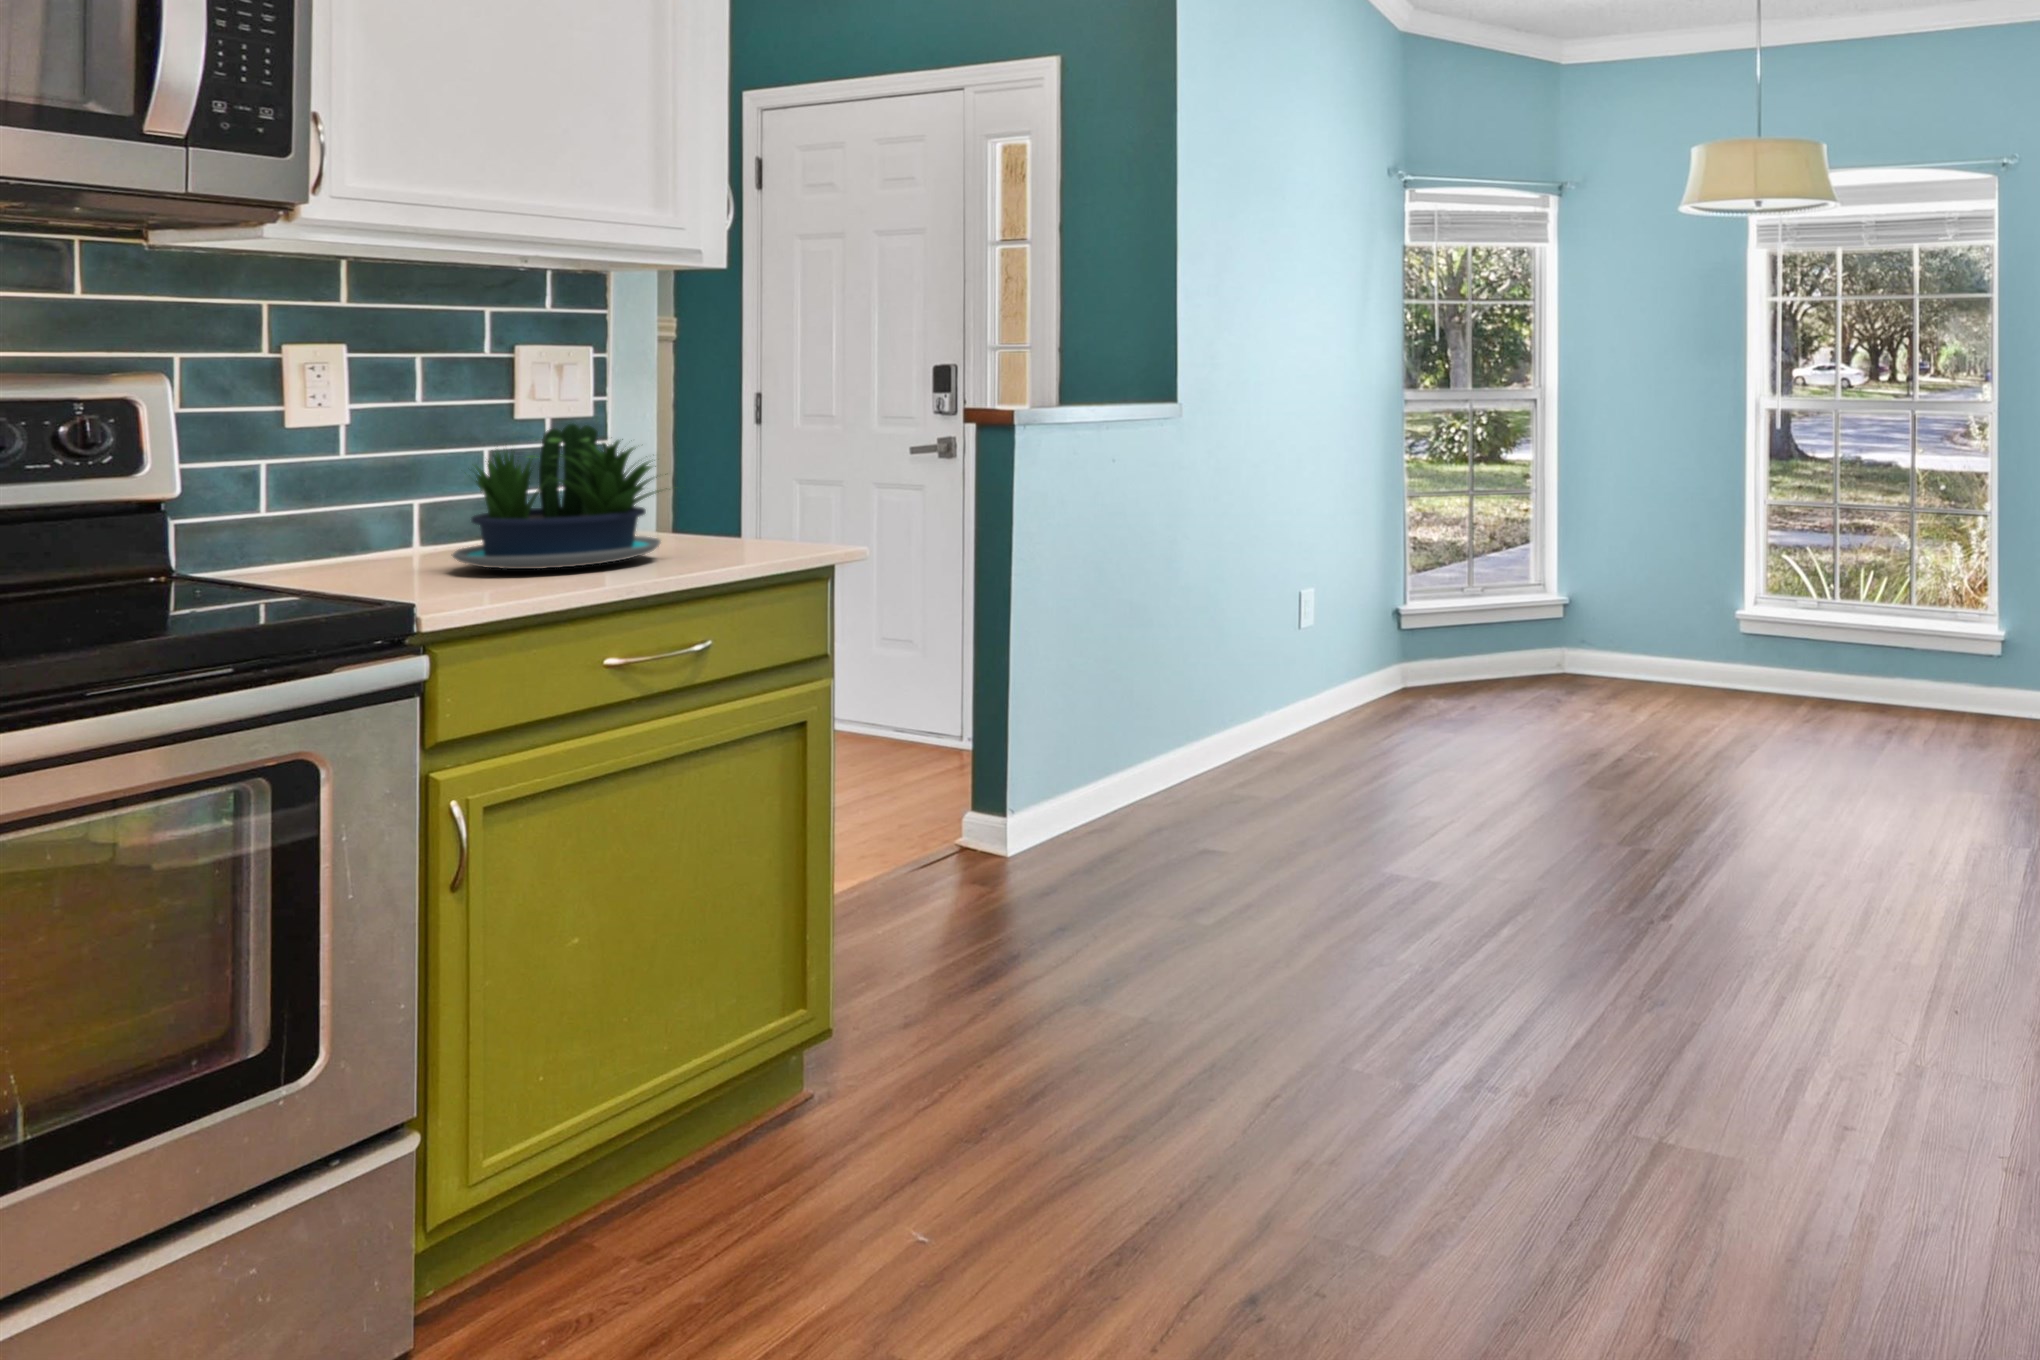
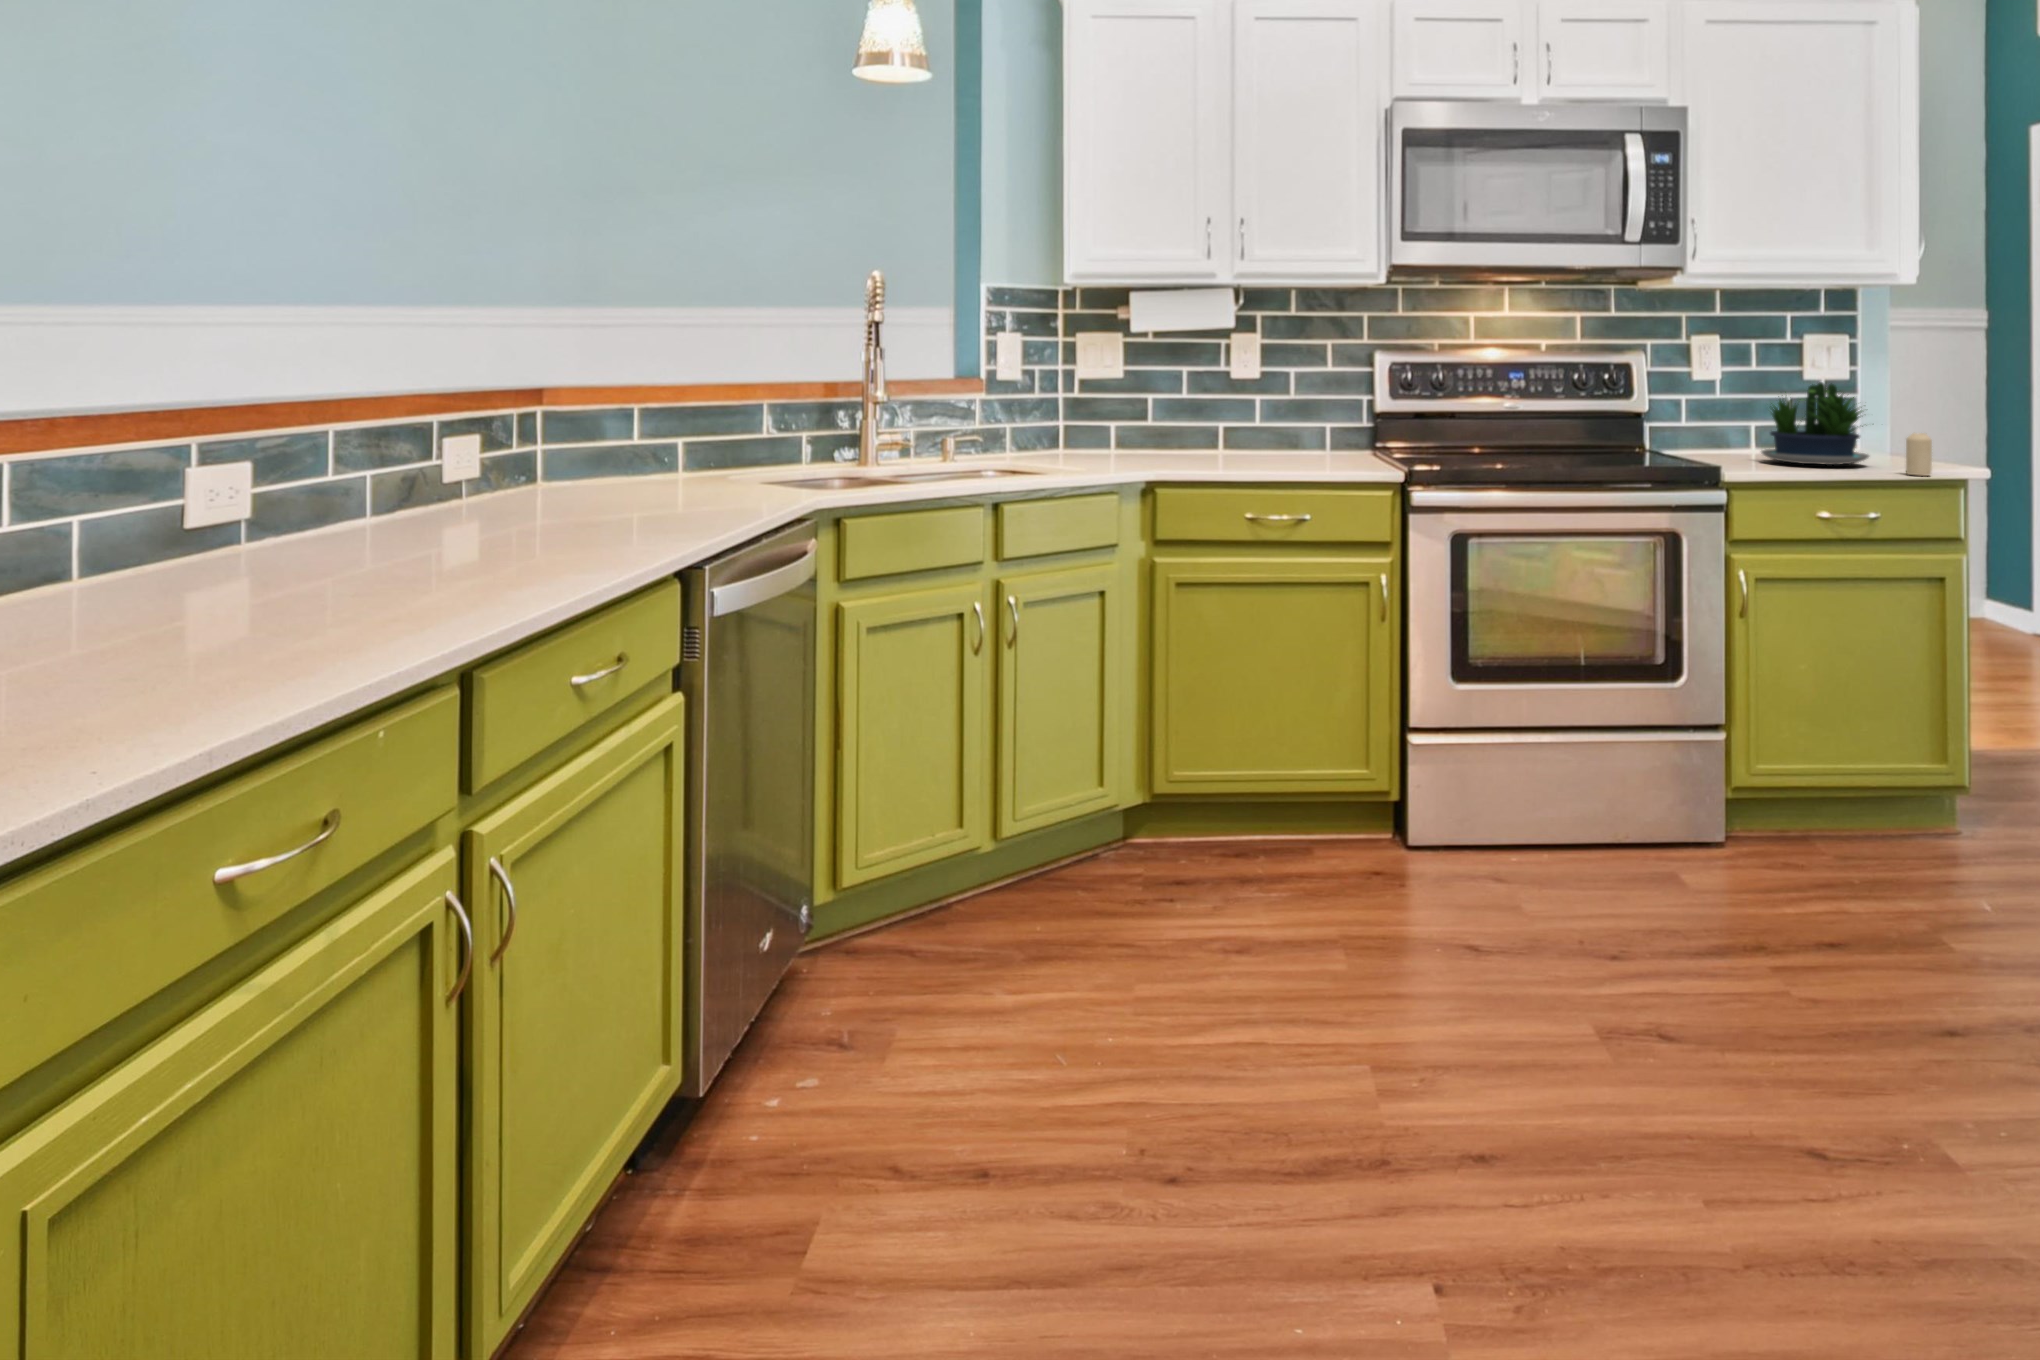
candle: none [743,497,785,566] -> present [1906,433,1932,476]

